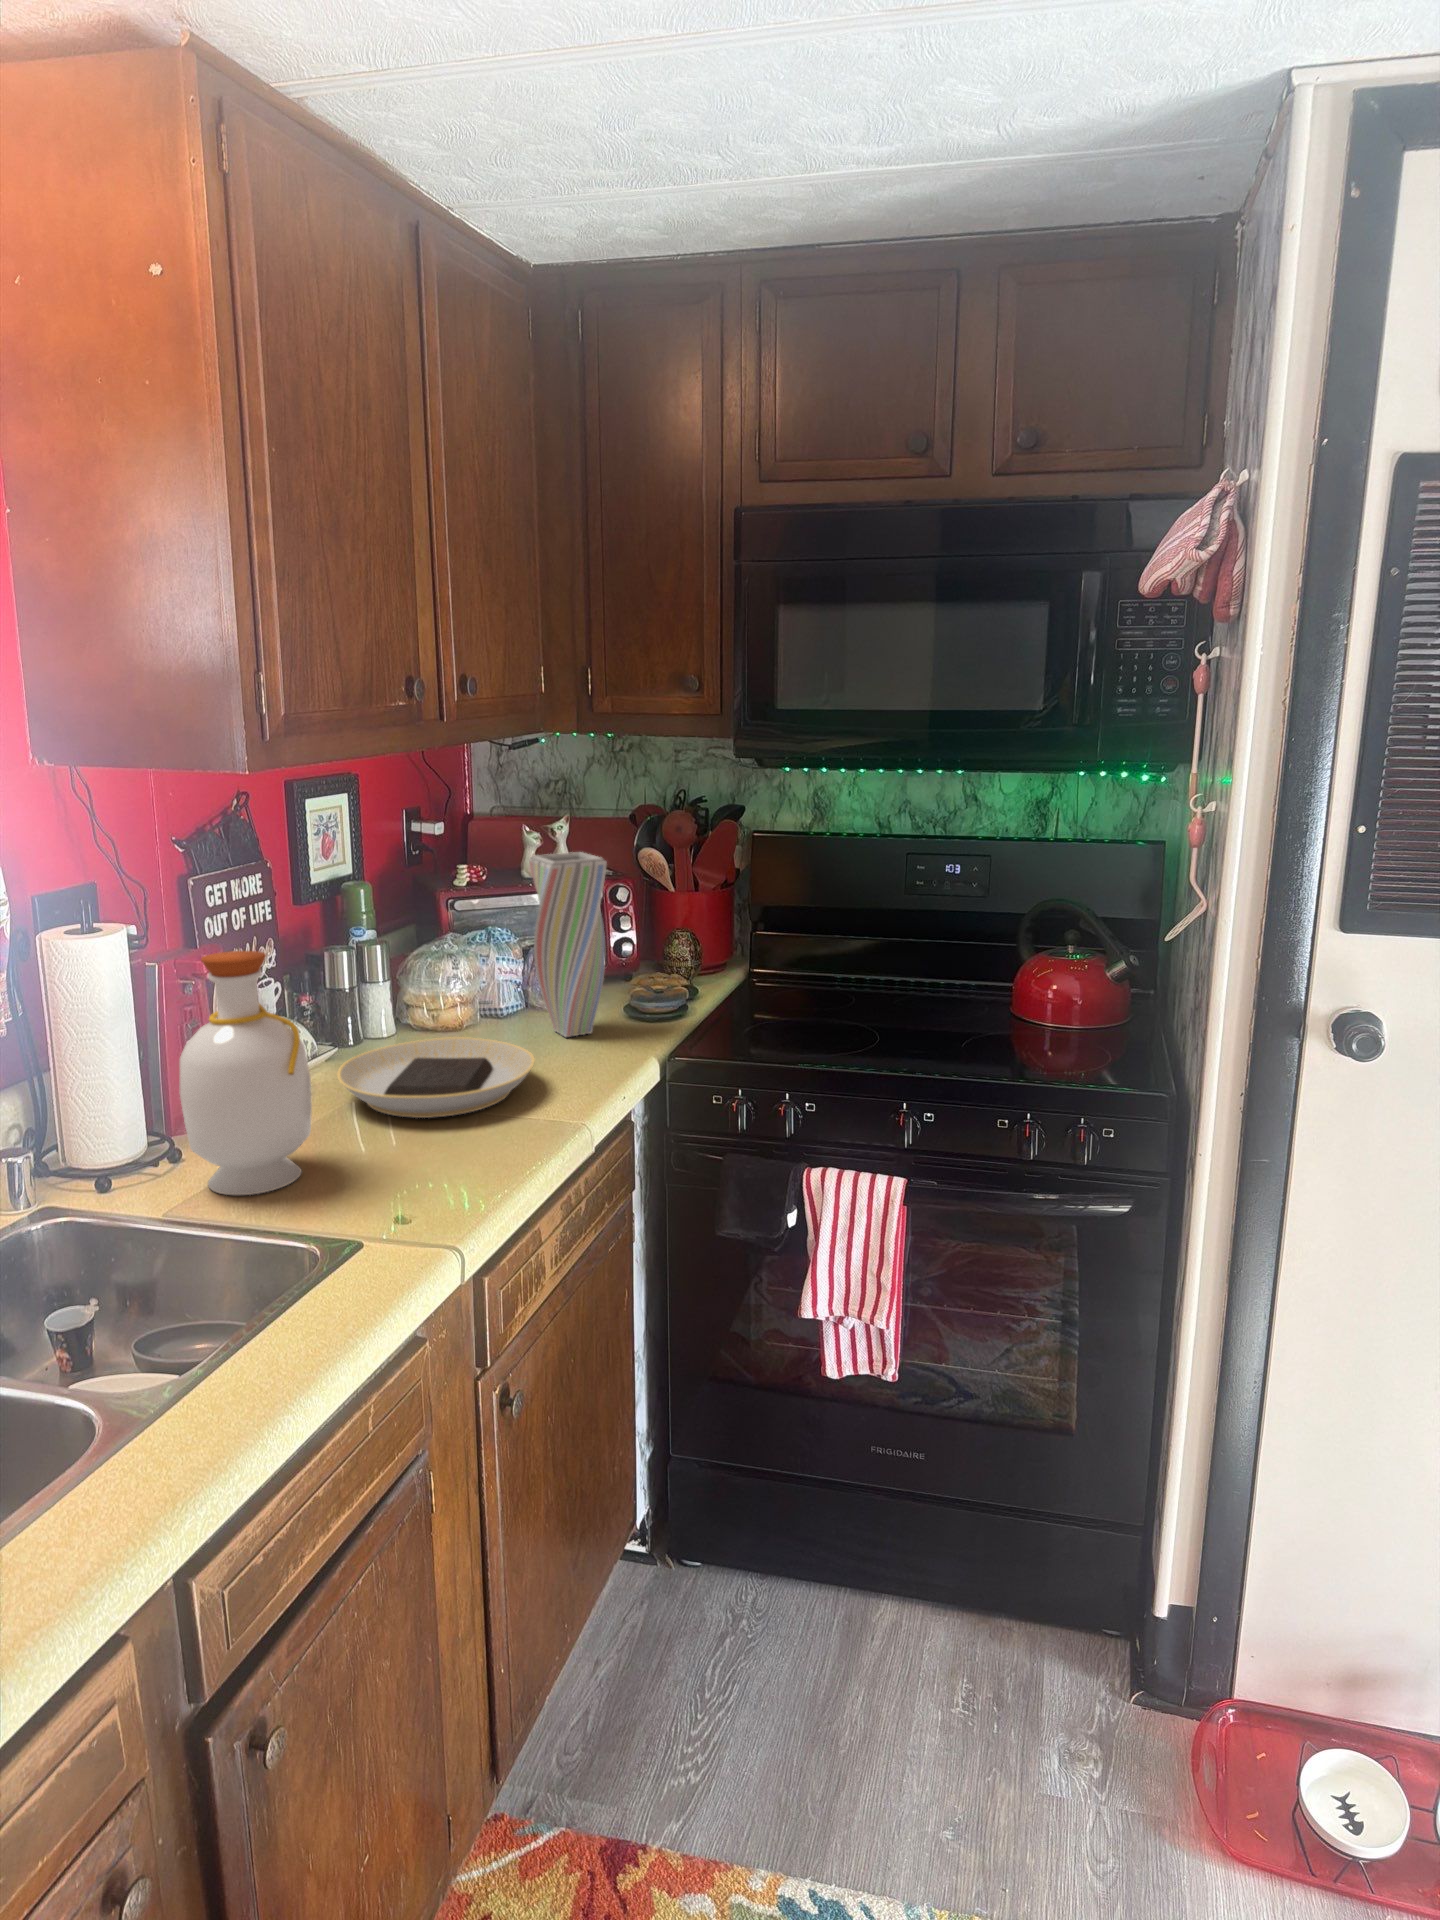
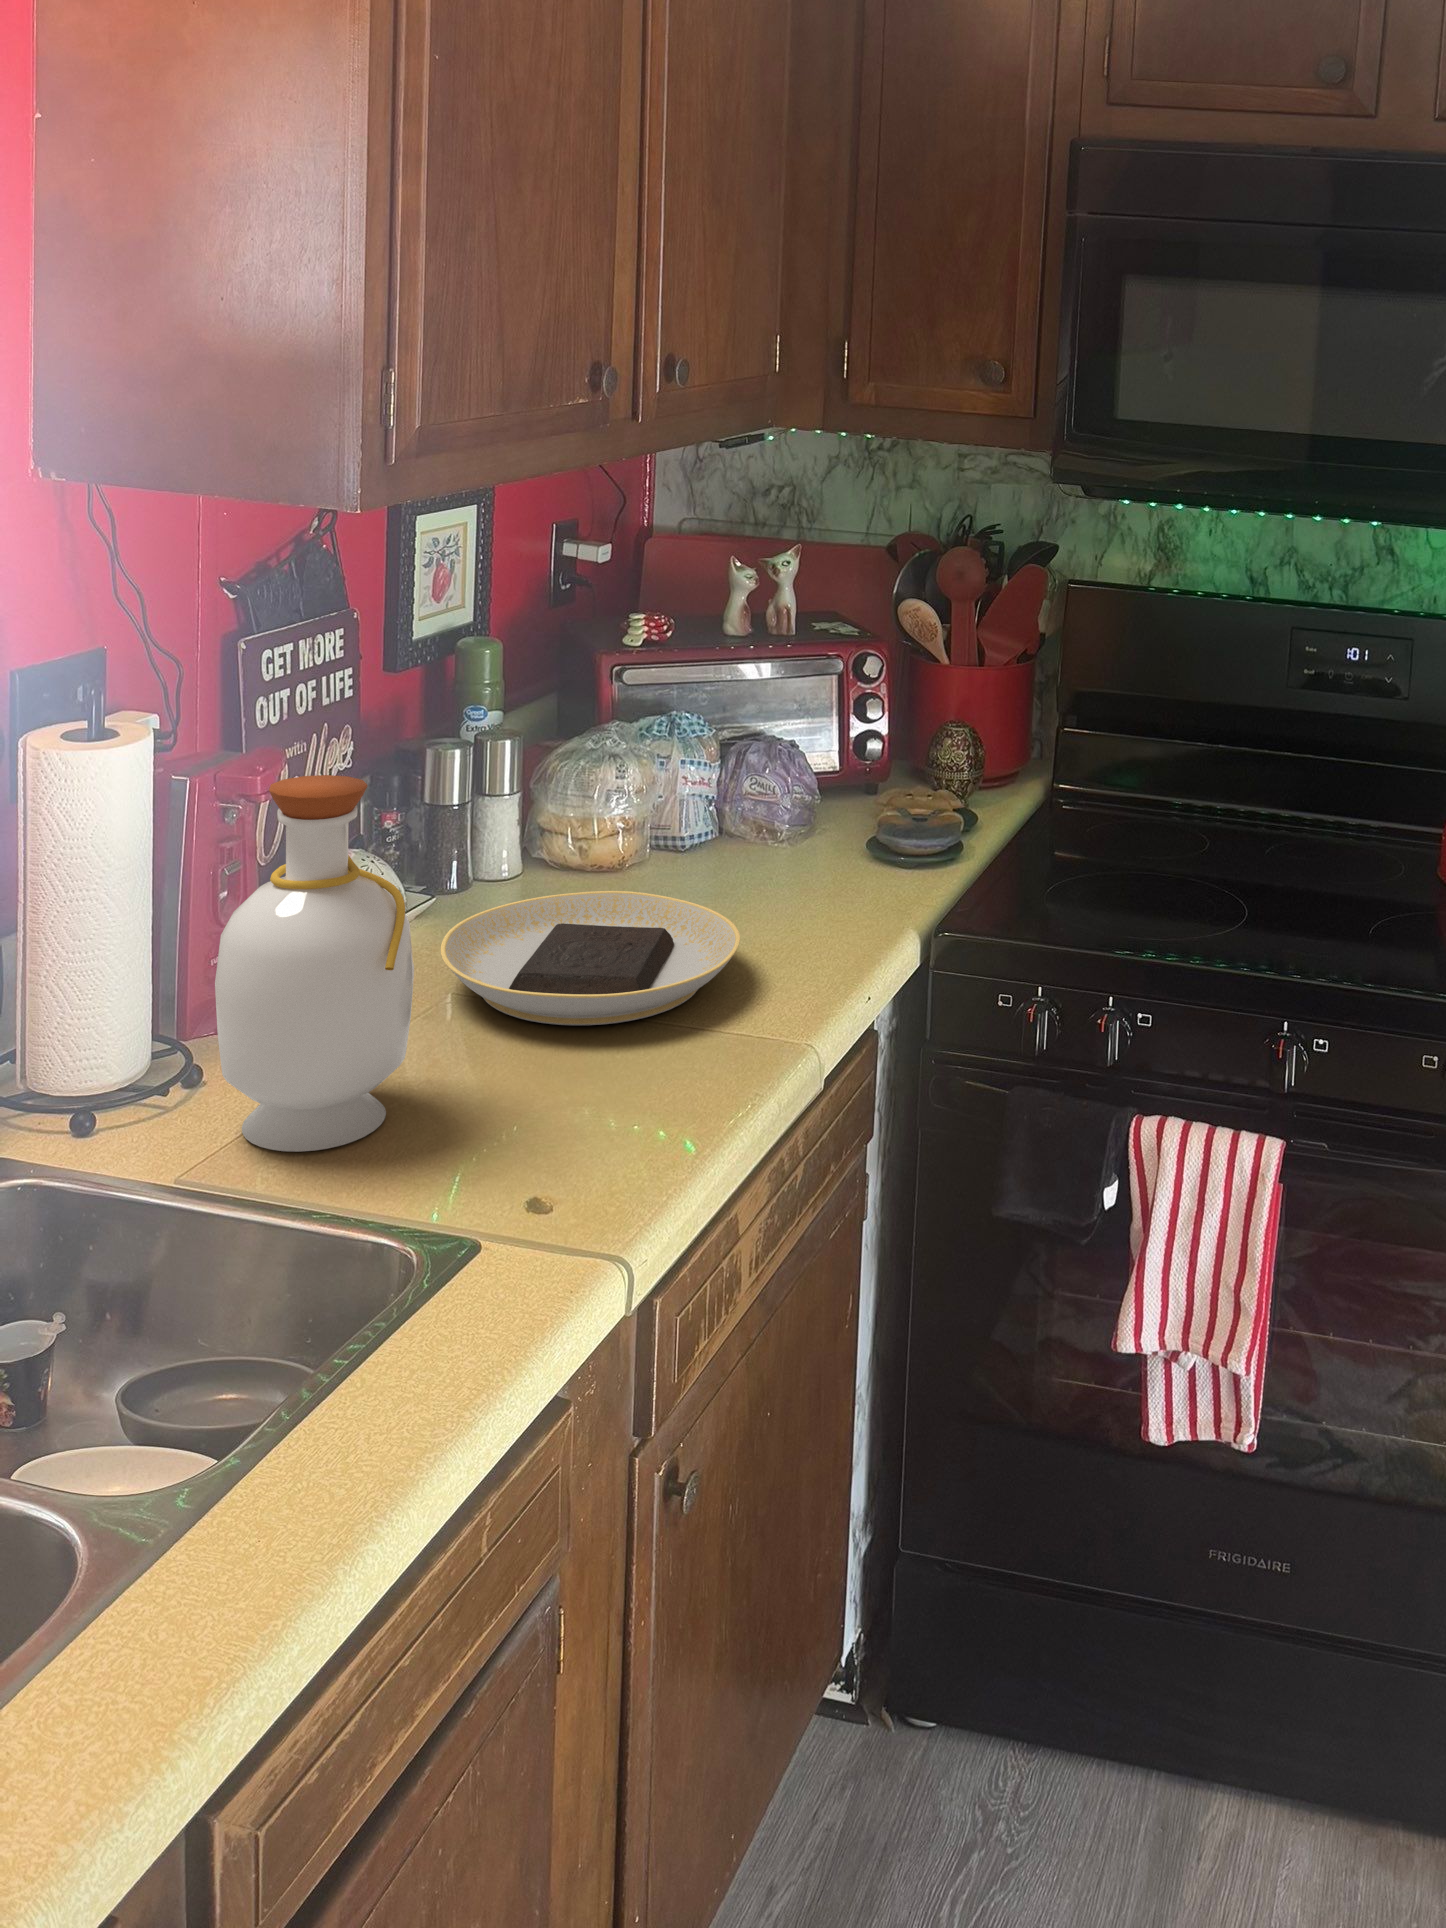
vase: present [529,852,607,1037] -> none [743,613,861,892]

